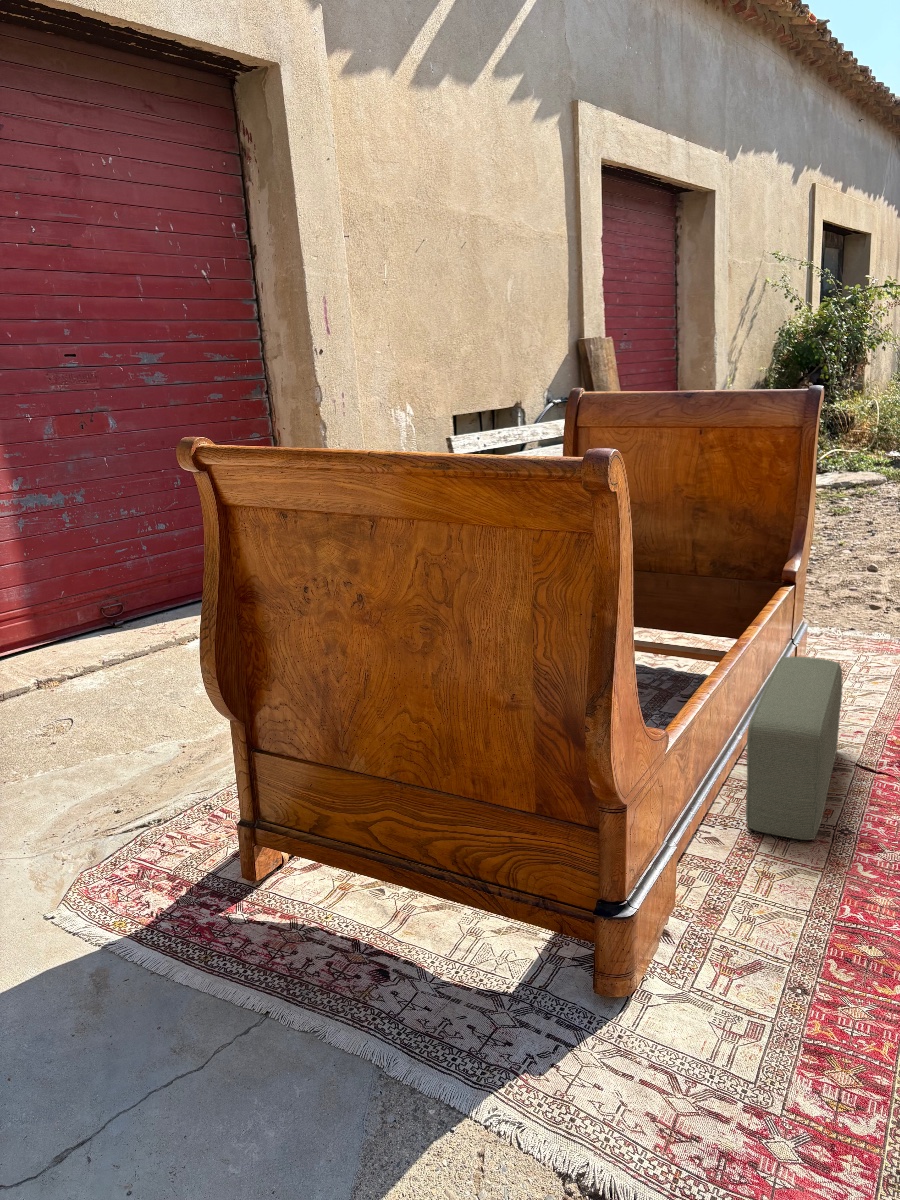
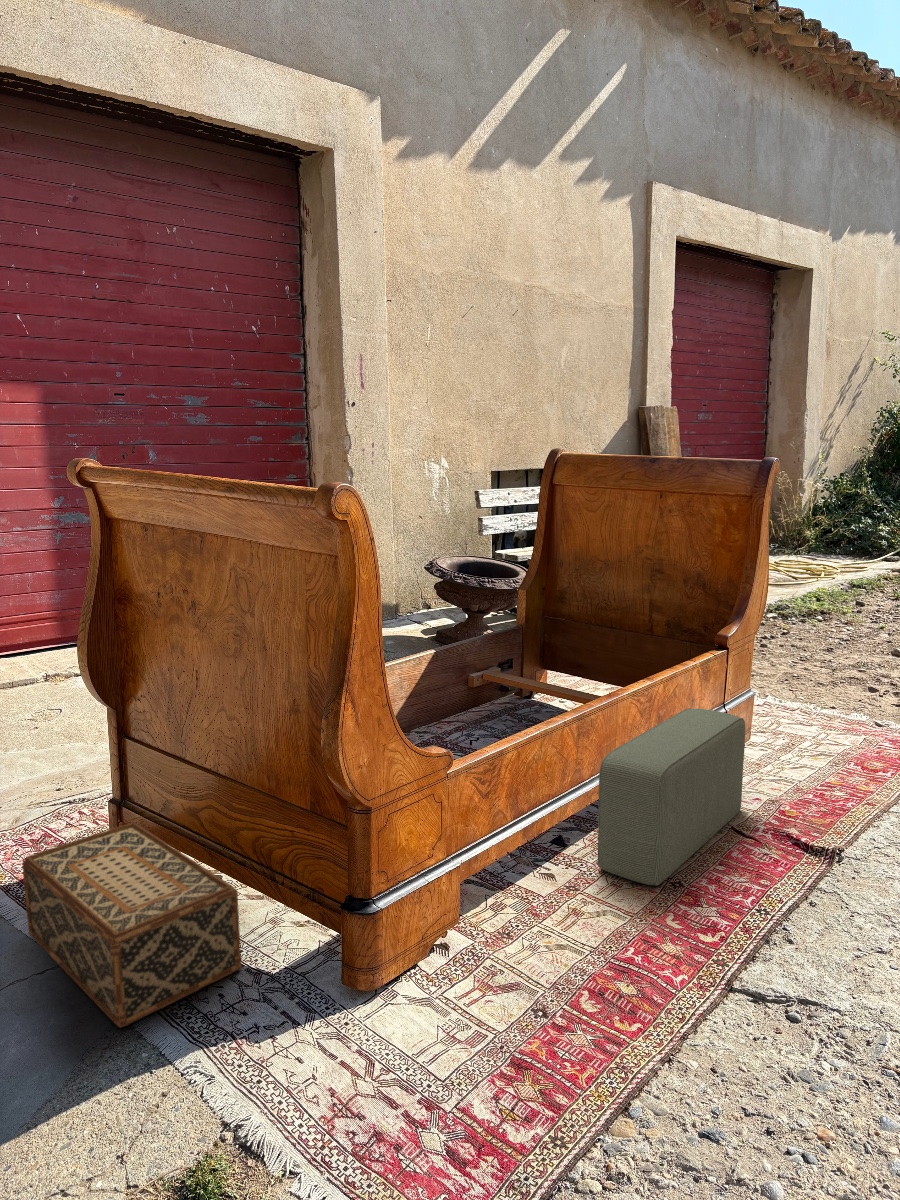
woven basket: none [198,851,469,1085] -> present [22,823,242,1028]

